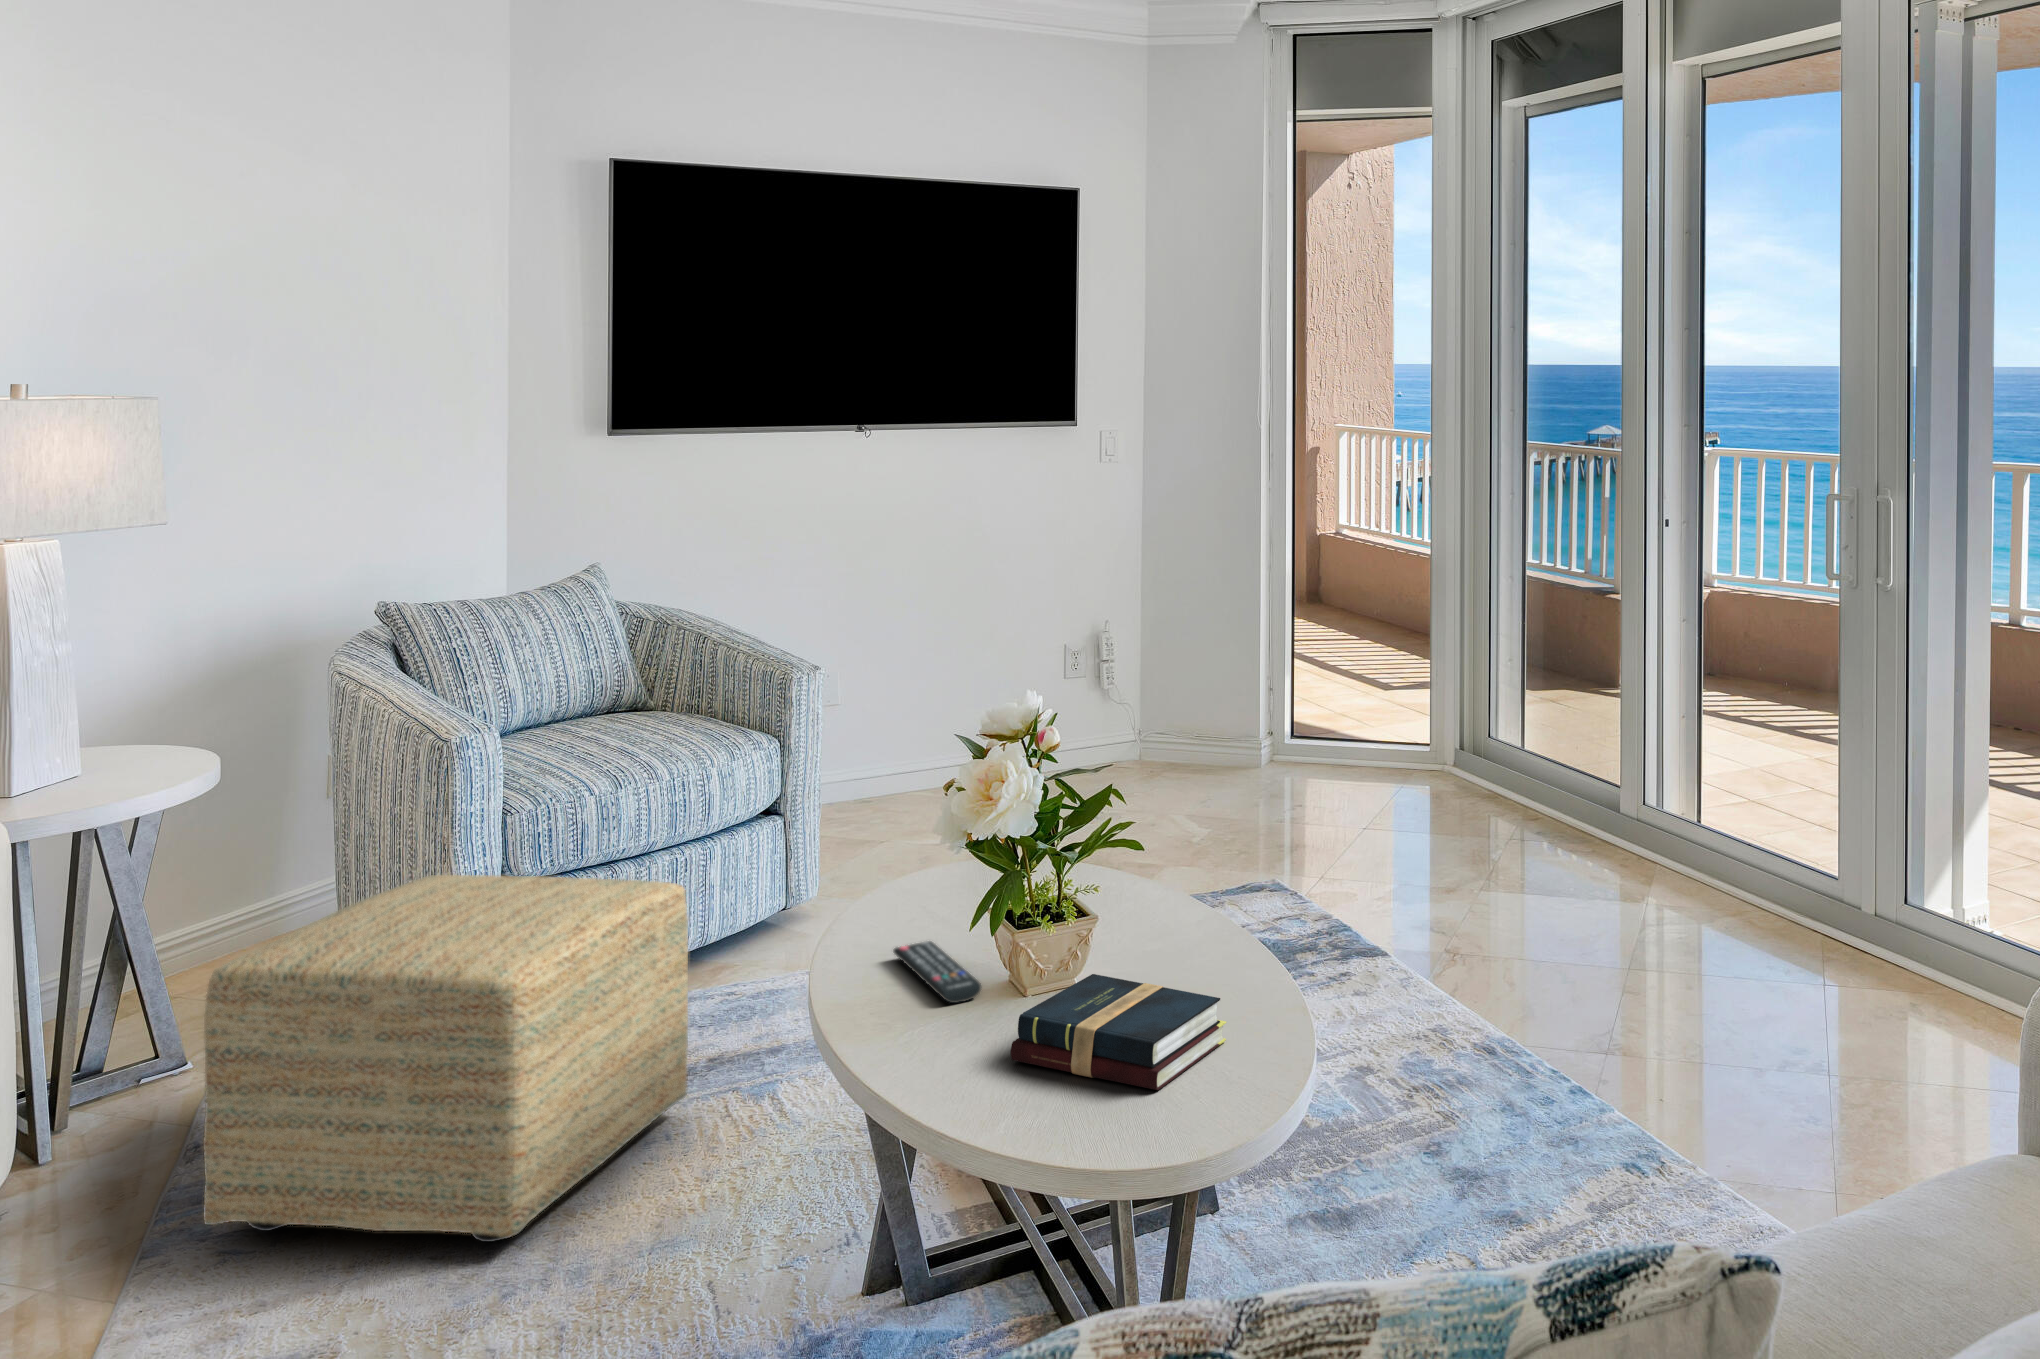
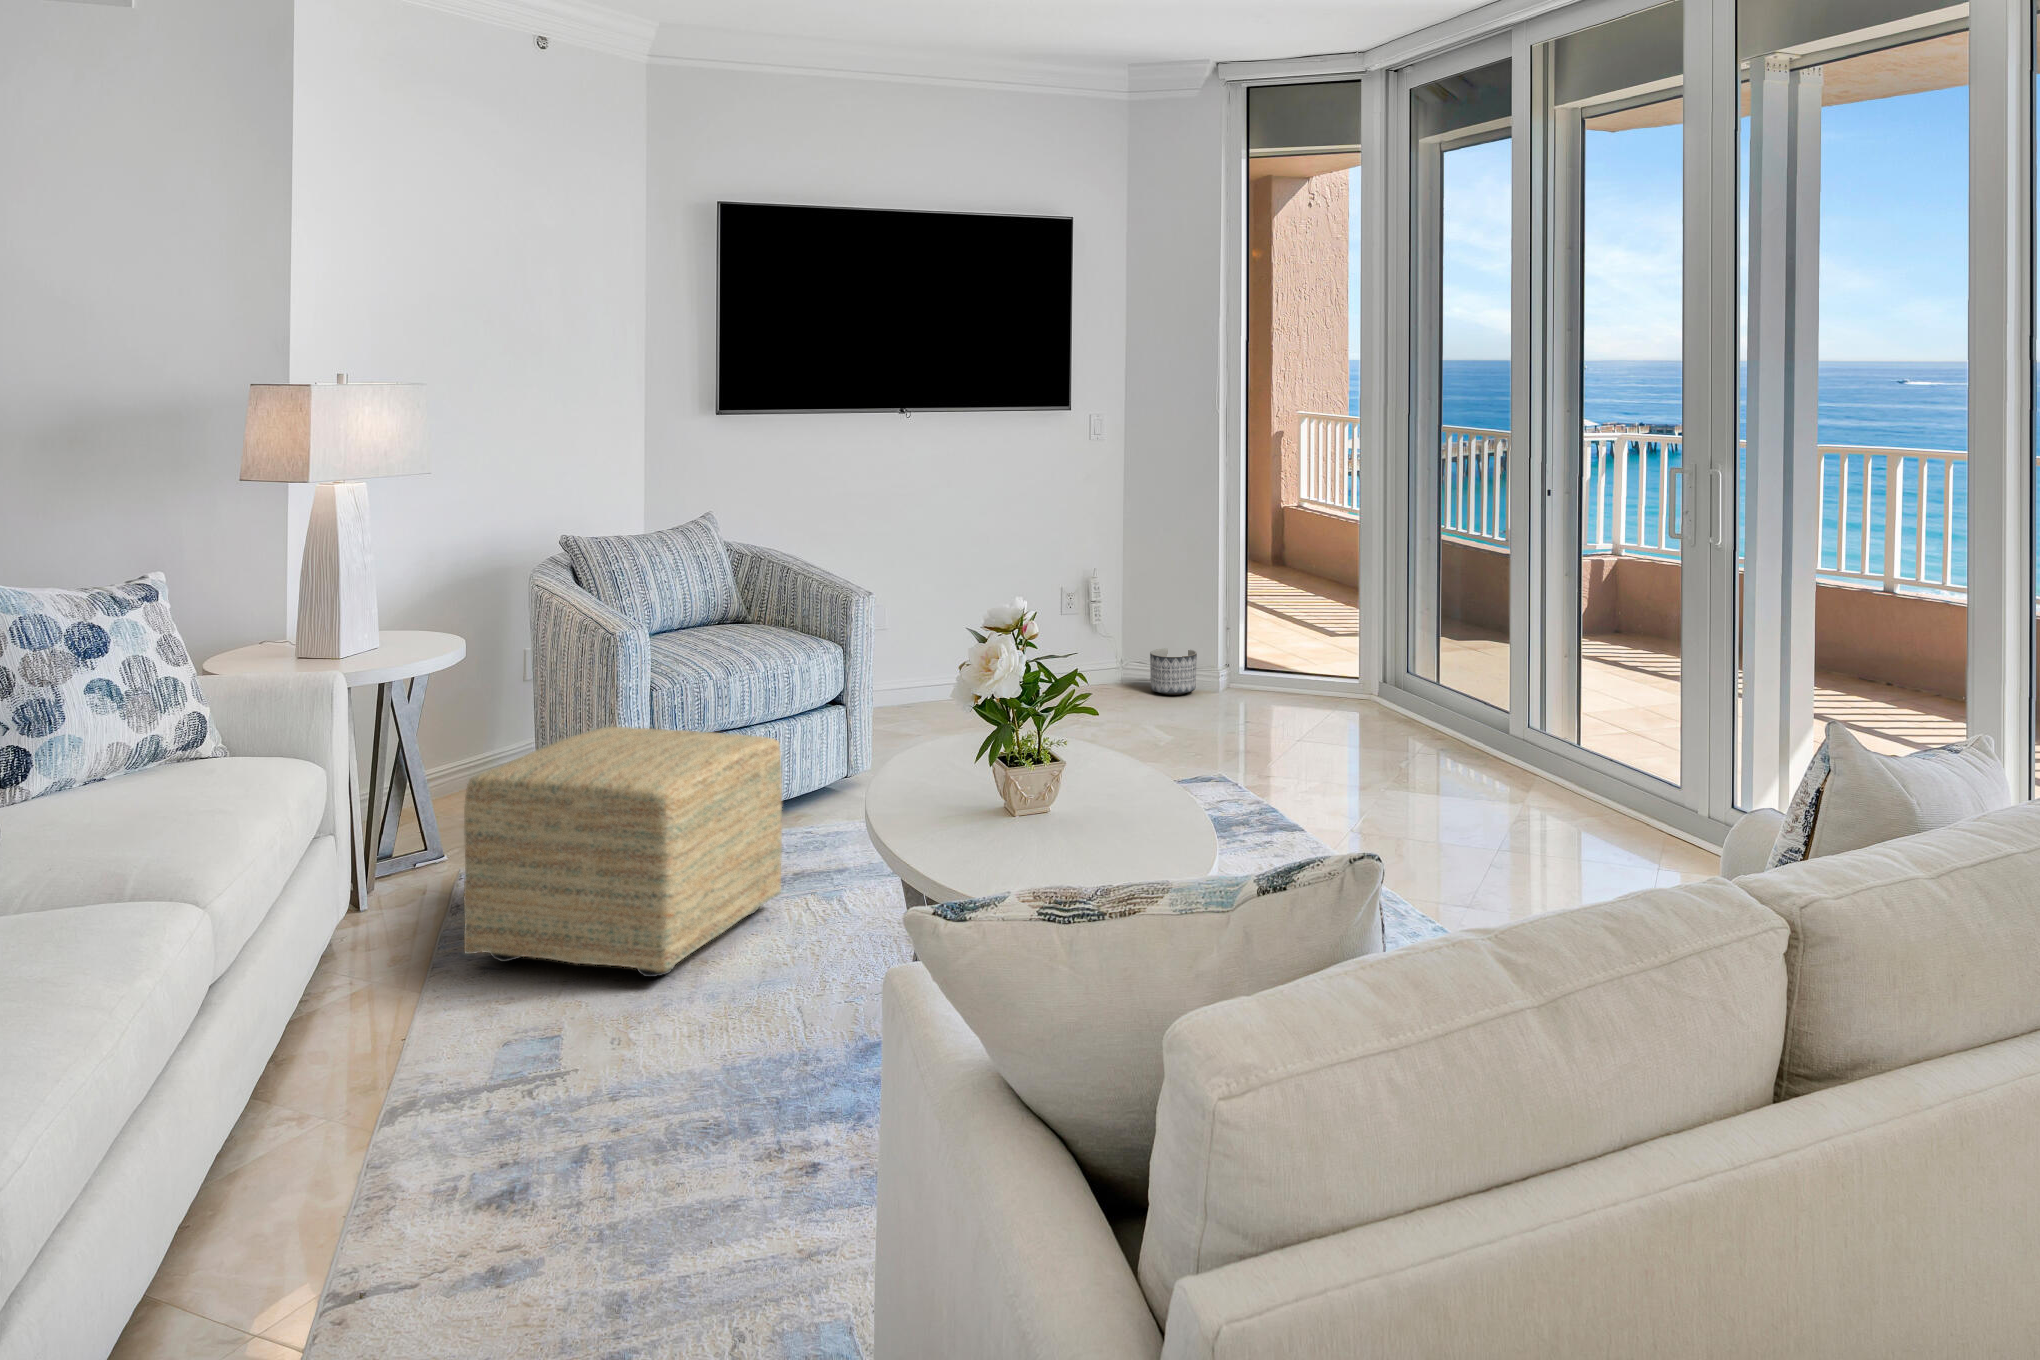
planter: none [1169,719,1227,777] -> present [1150,648,1197,695]
remote control: present [893,941,982,1003] -> none [923,777,983,816]
hardback book: present [1011,974,1226,1090] -> none [1000,797,1152,872]

